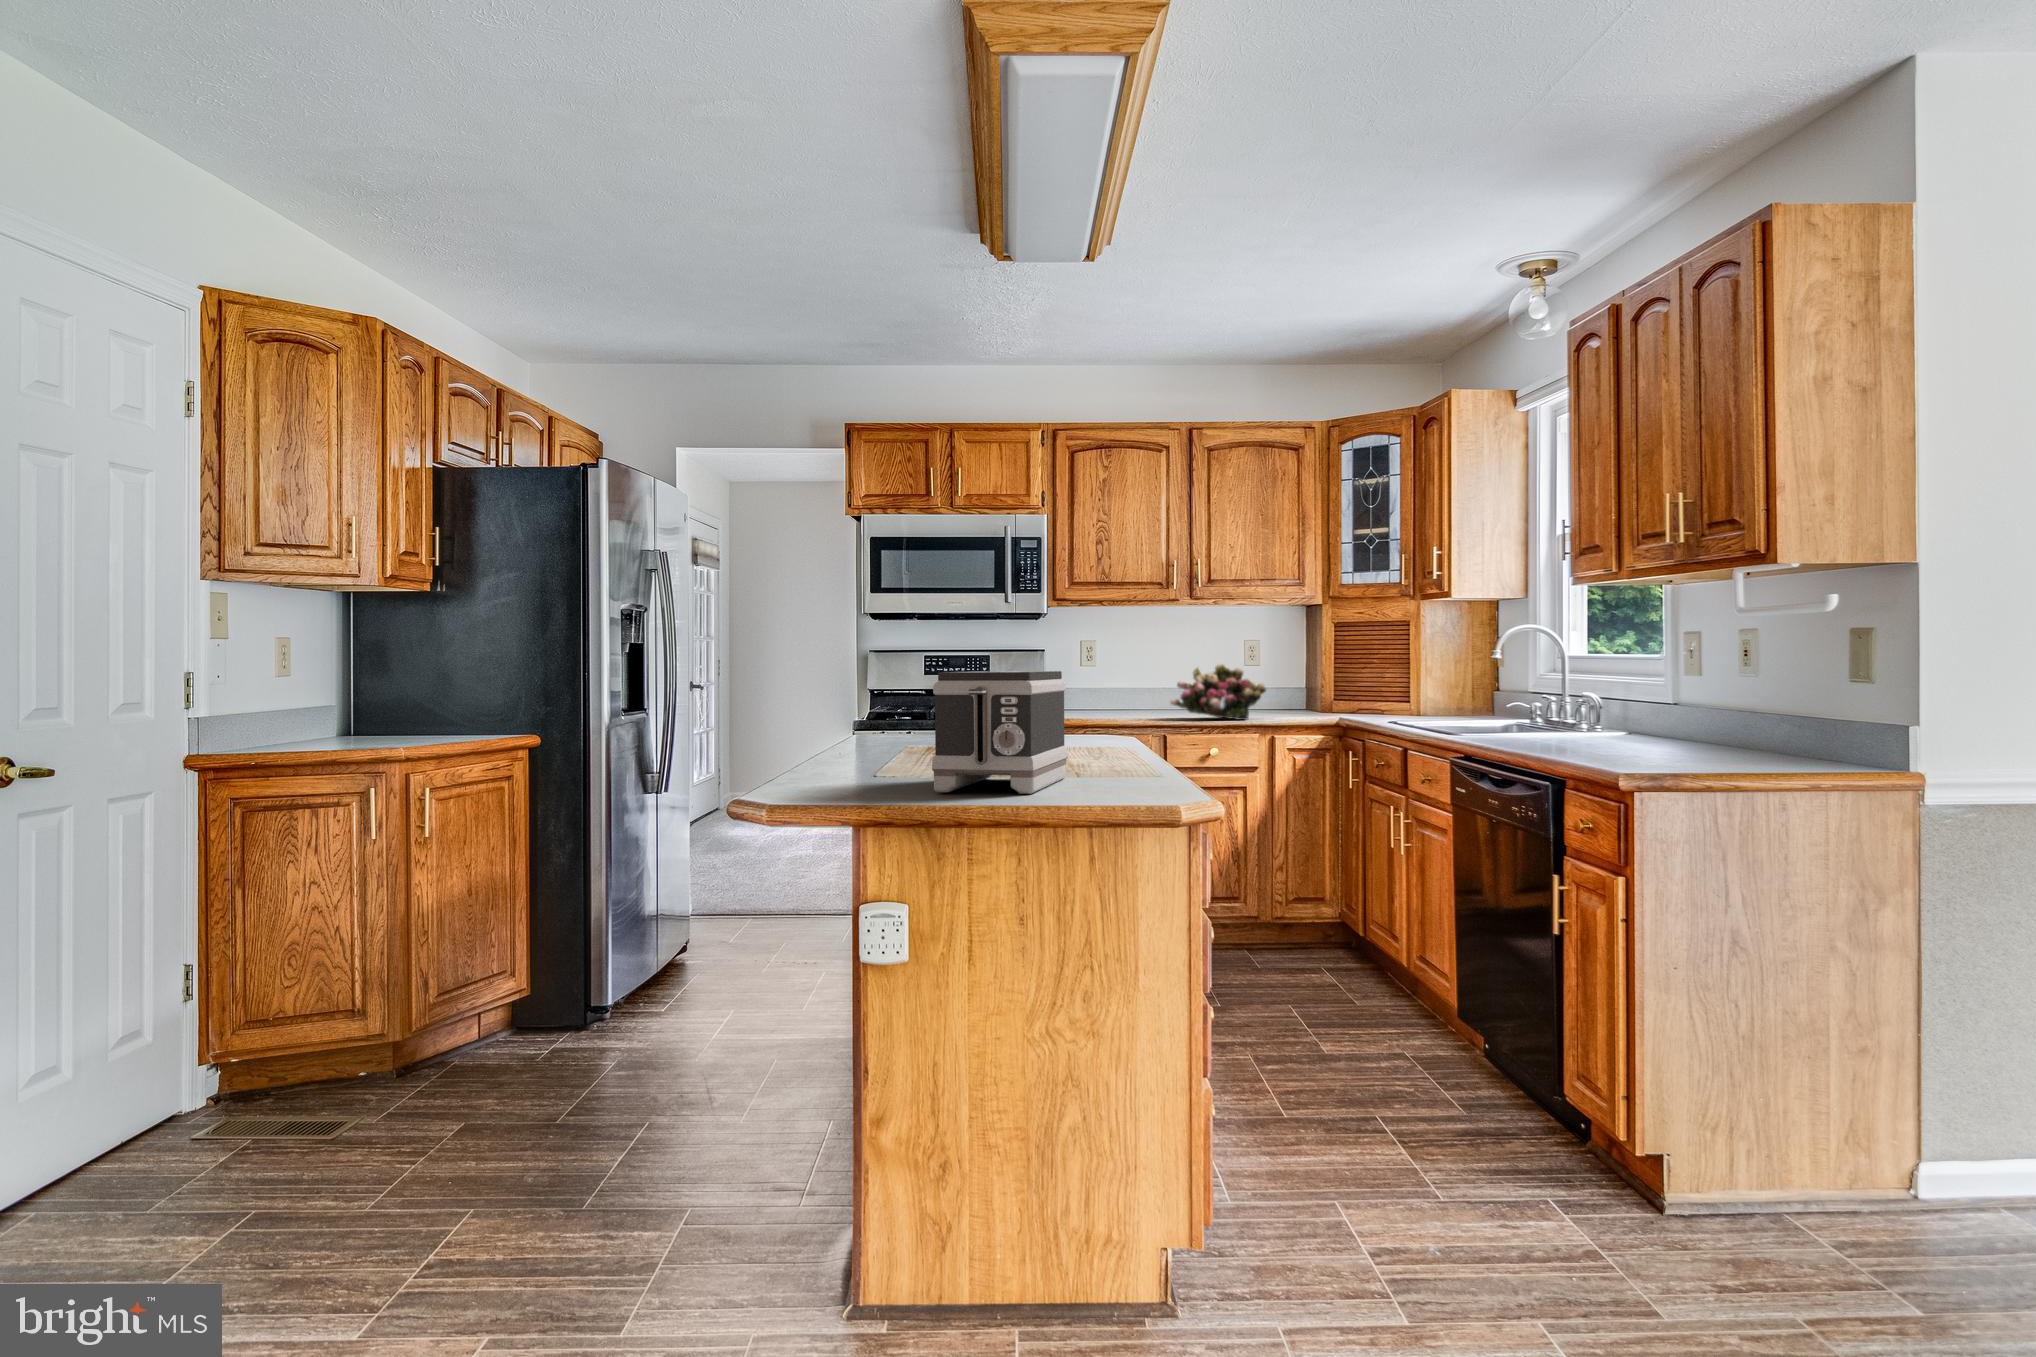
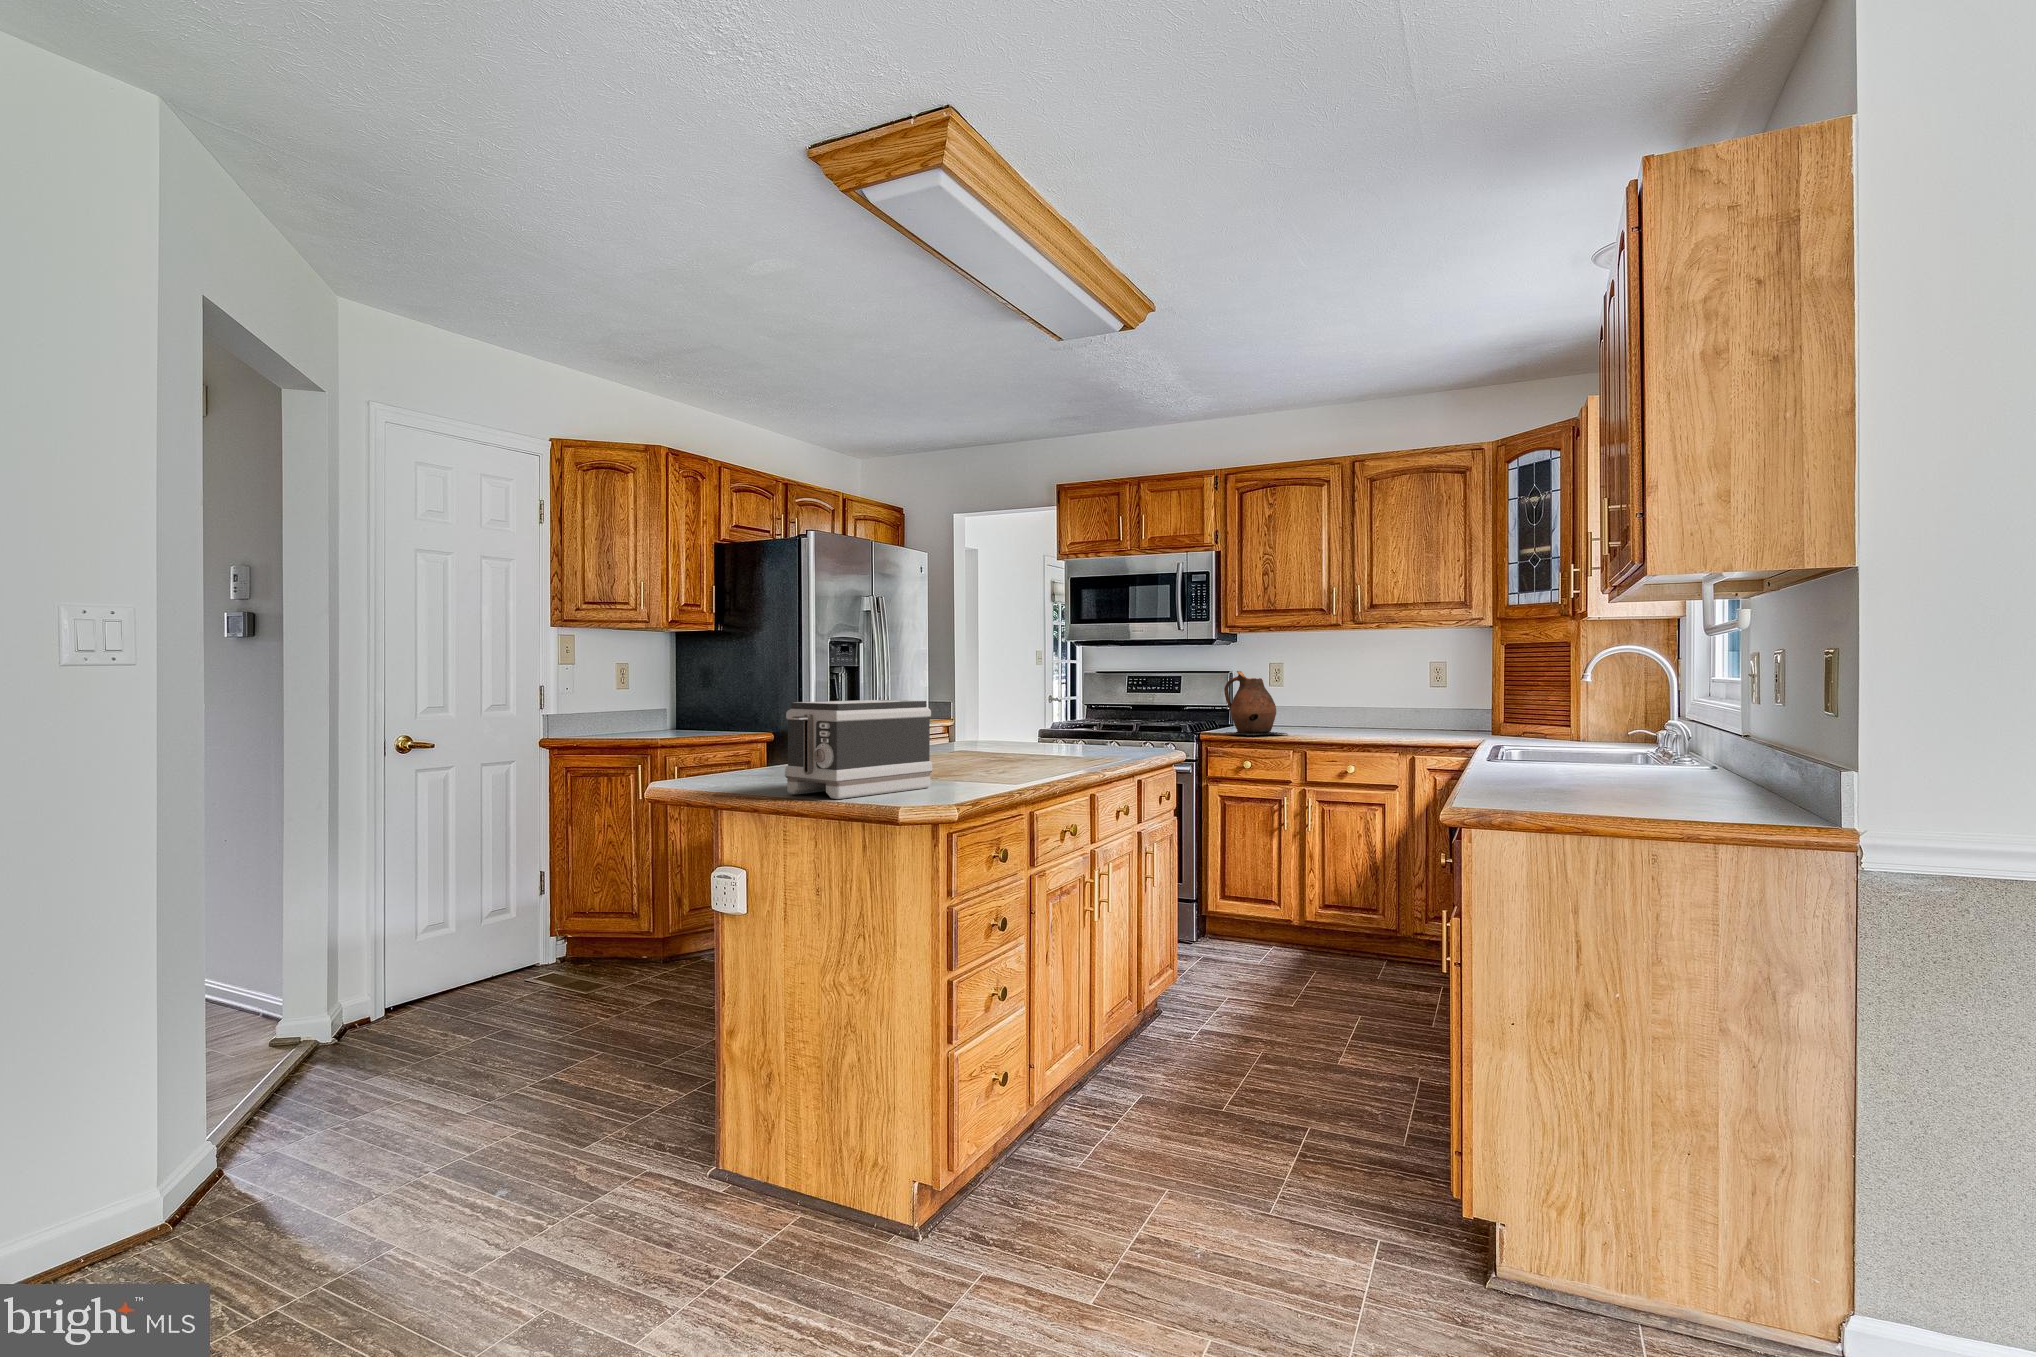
ceramic pitcher: none [1072,650,1141,722] -> present [1224,671,1287,736]
flower arrangement: present [1171,664,1266,720] -> none [1311,684,1405,738]

